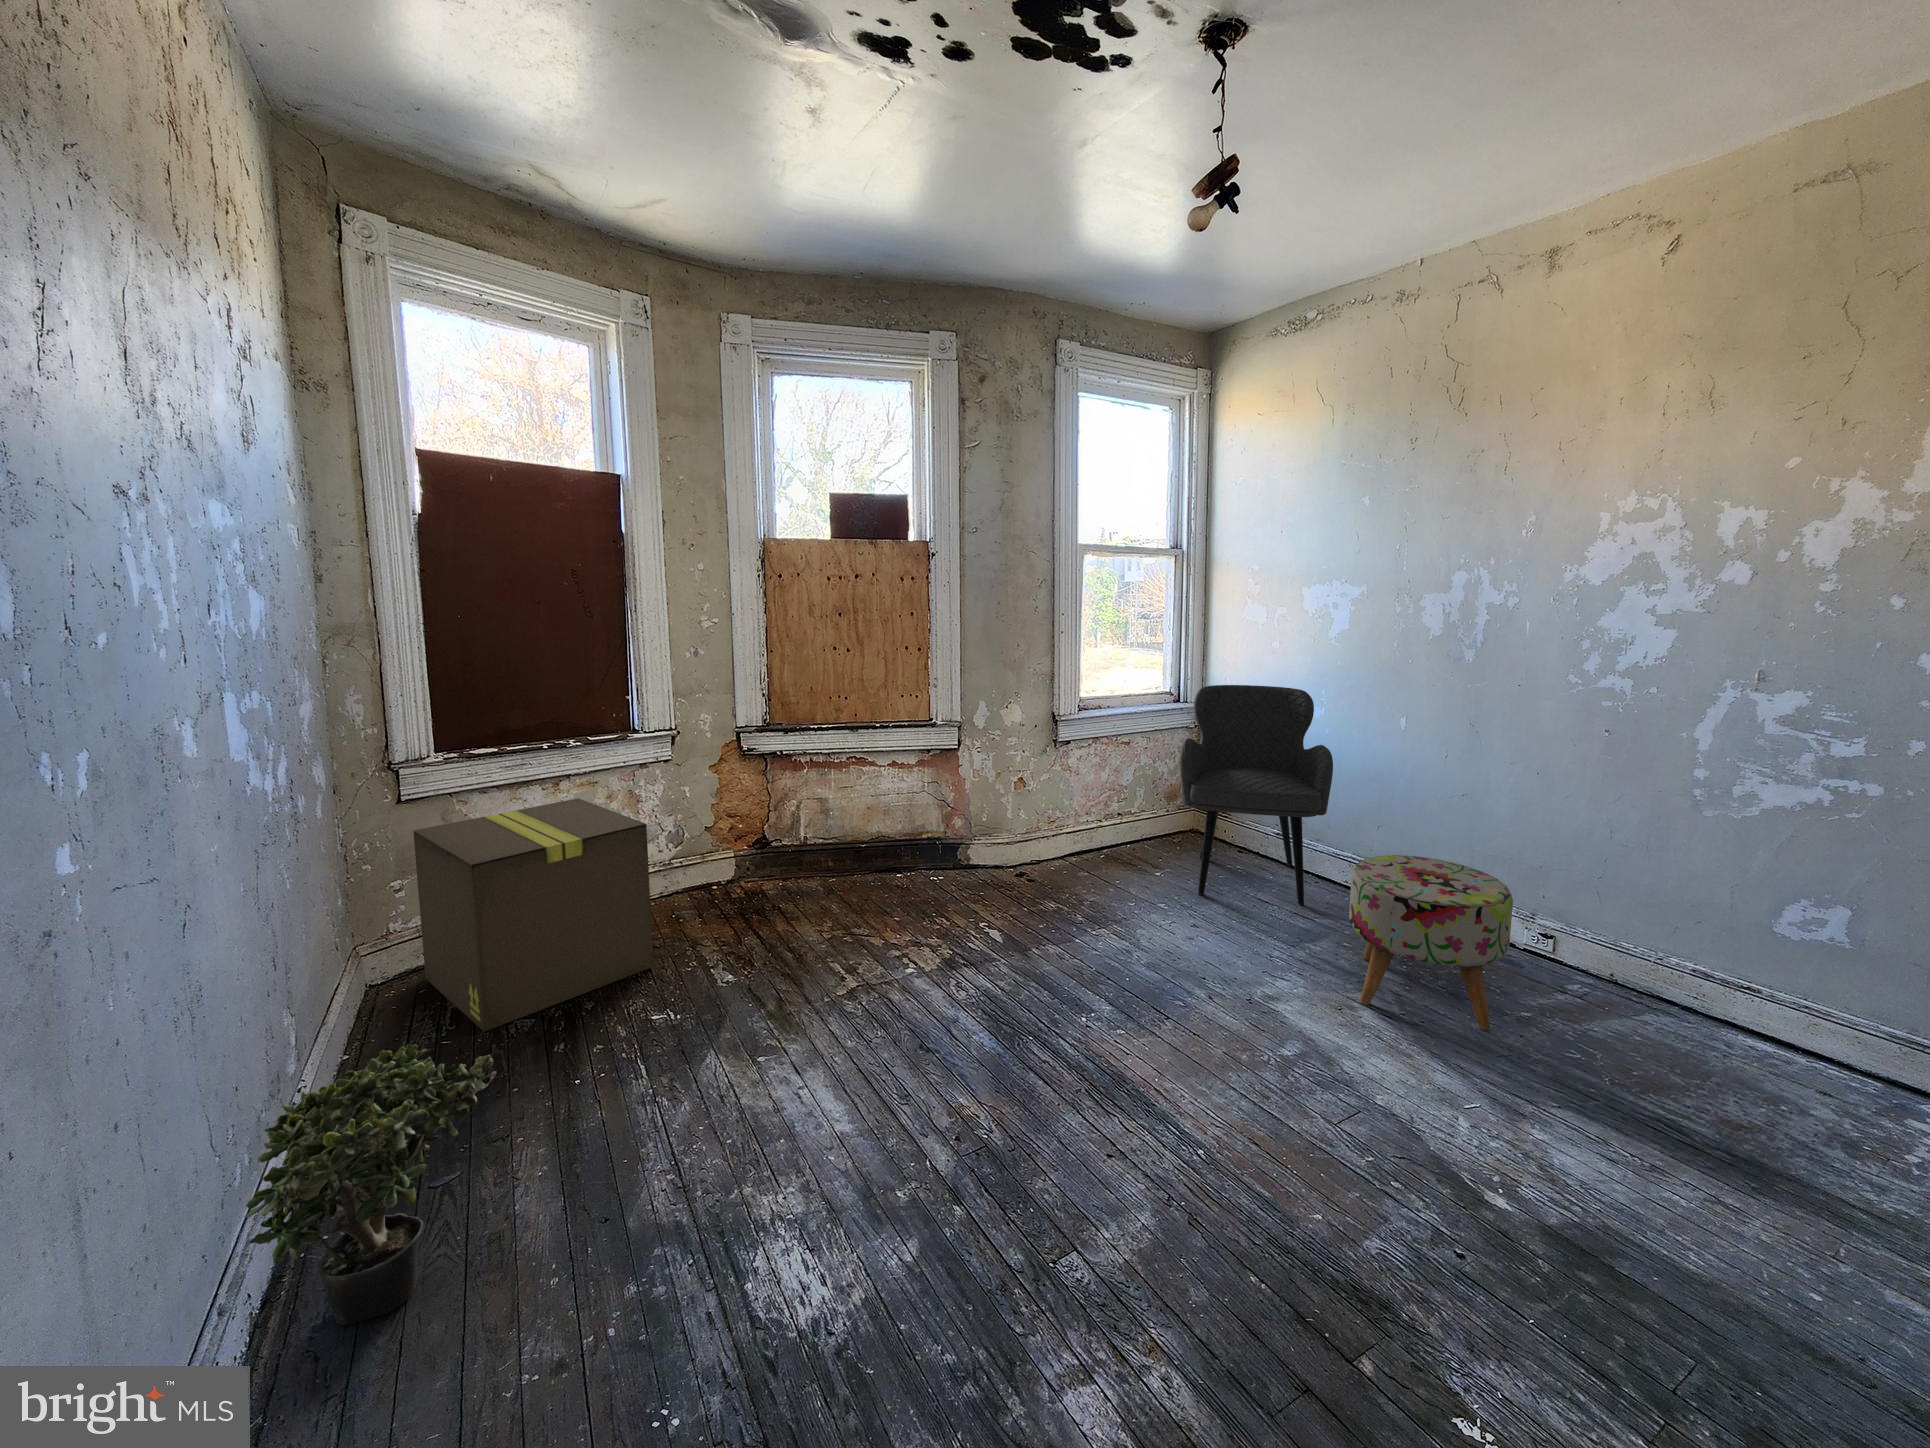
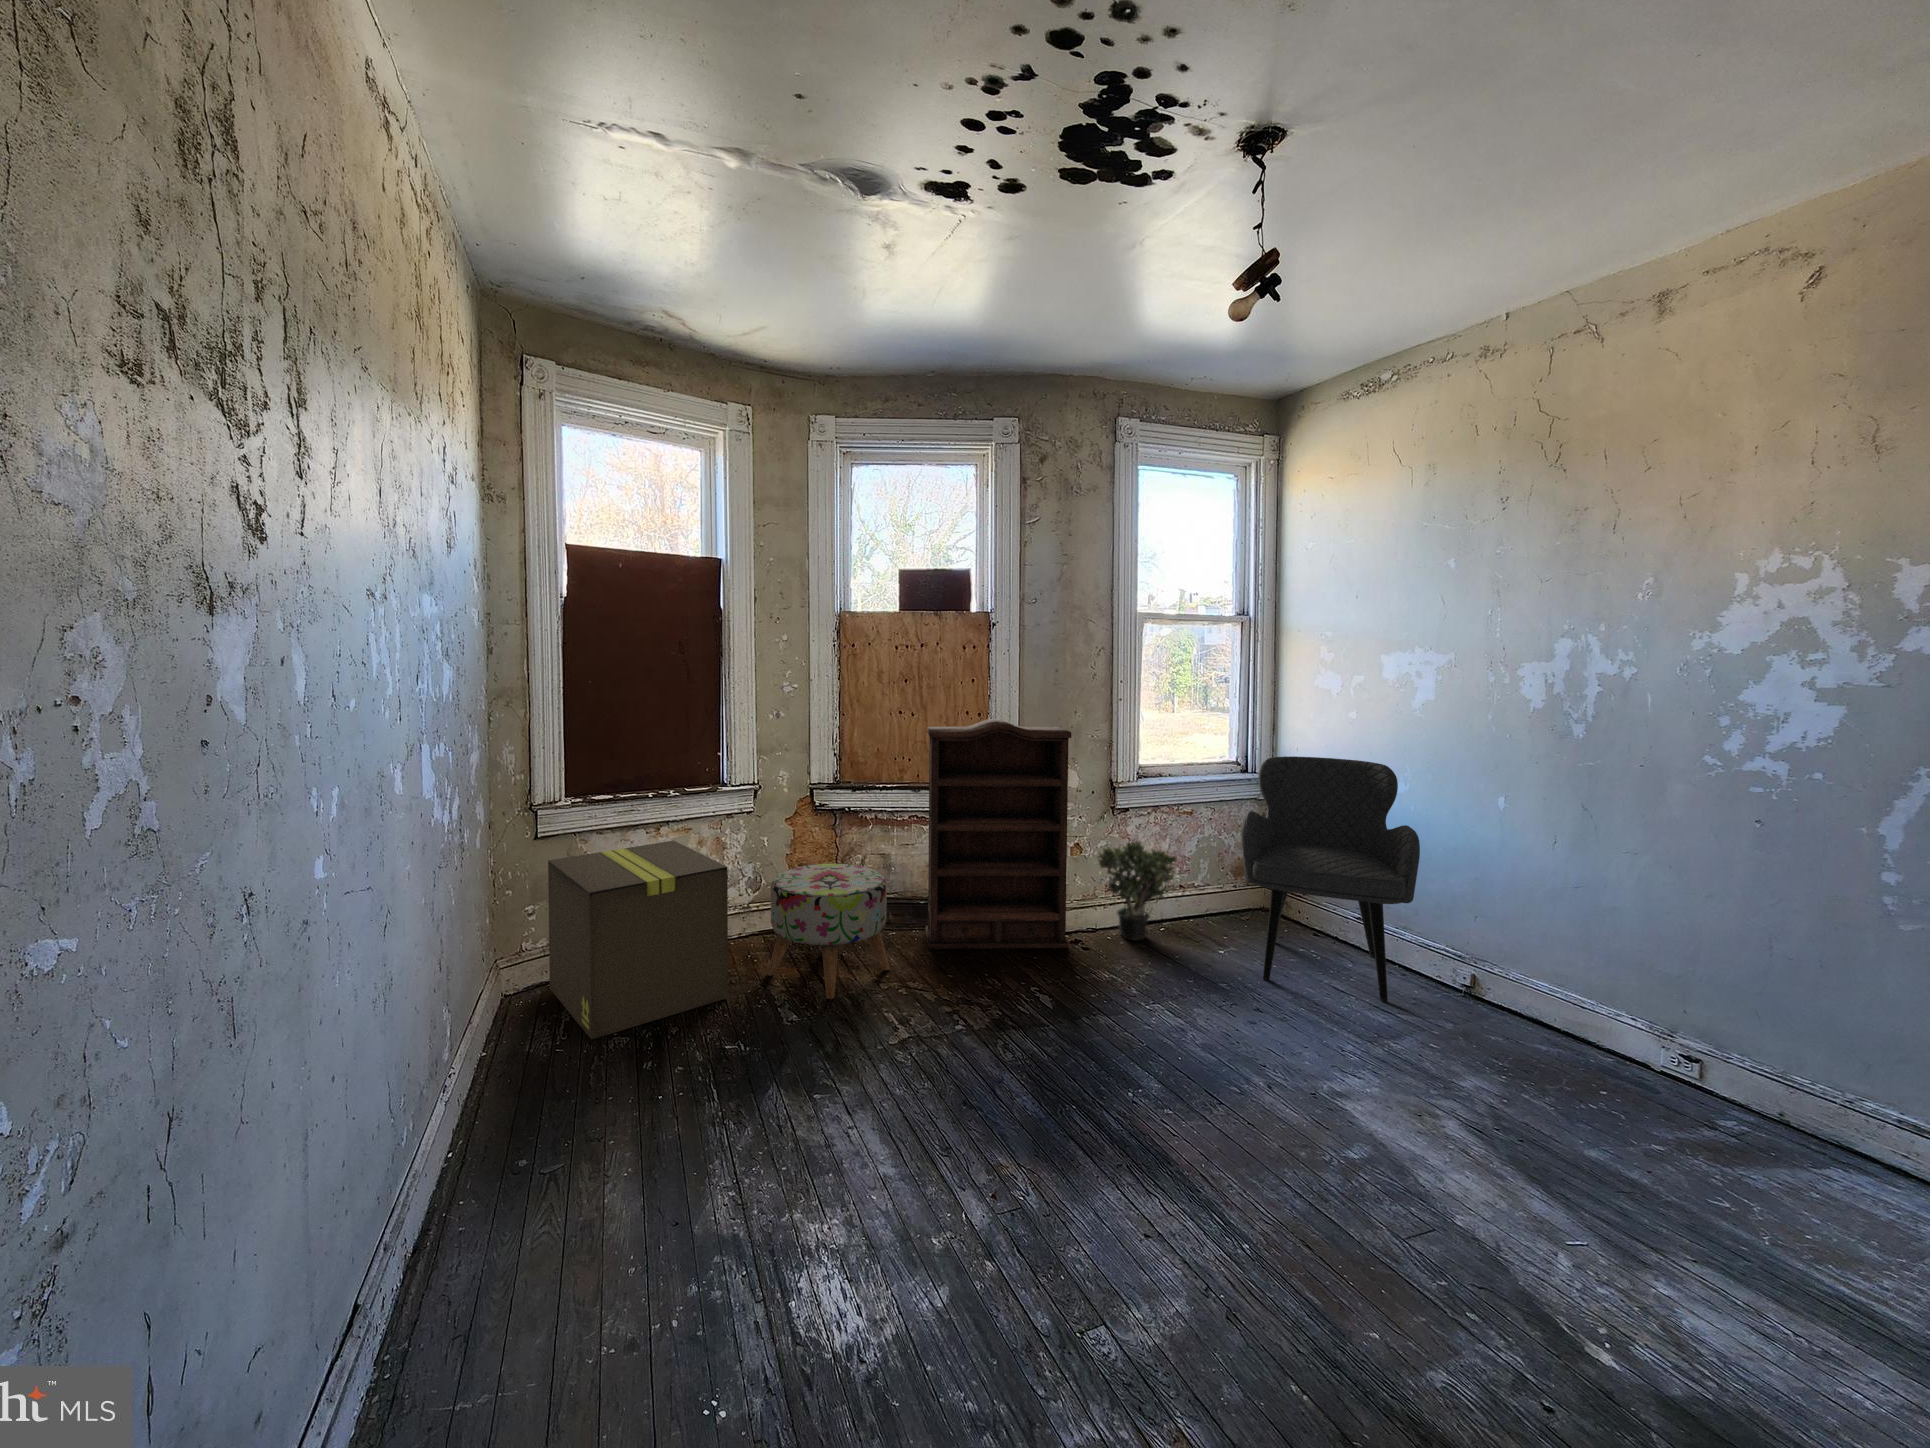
bookshelf: none [870,654,1020,894] -> present [926,719,1071,949]
ottoman: present [1349,855,1513,1030] -> present [767,863,890,999]
potted plant: present [245,1044,496,1325] -> present [1098,842,1176,940]

